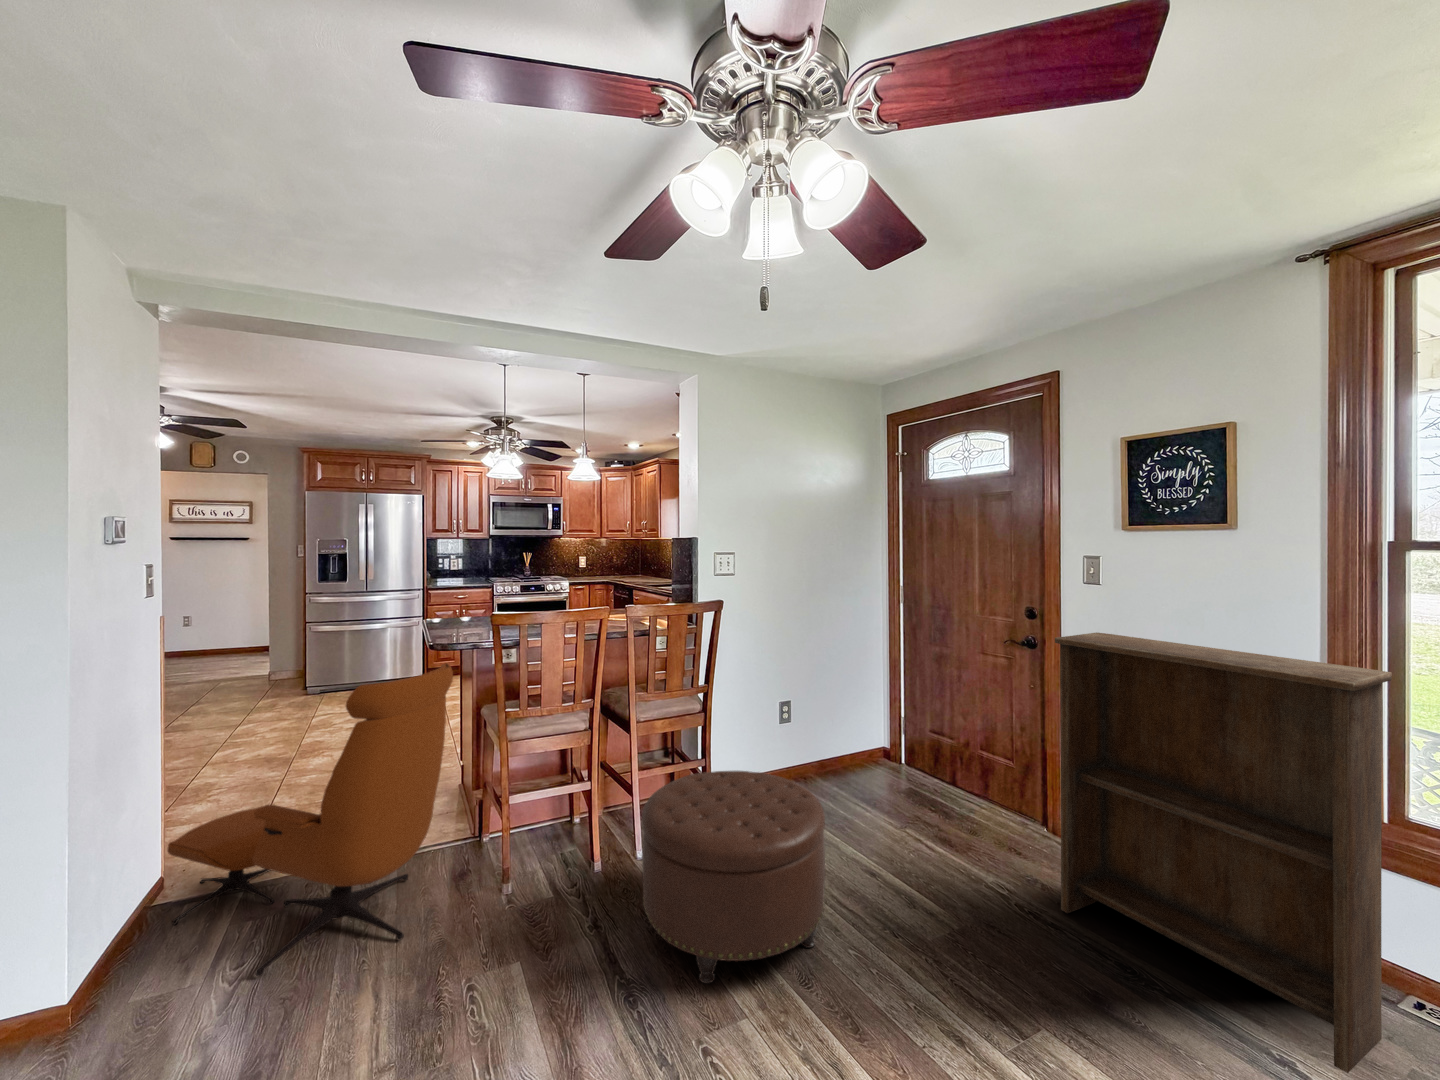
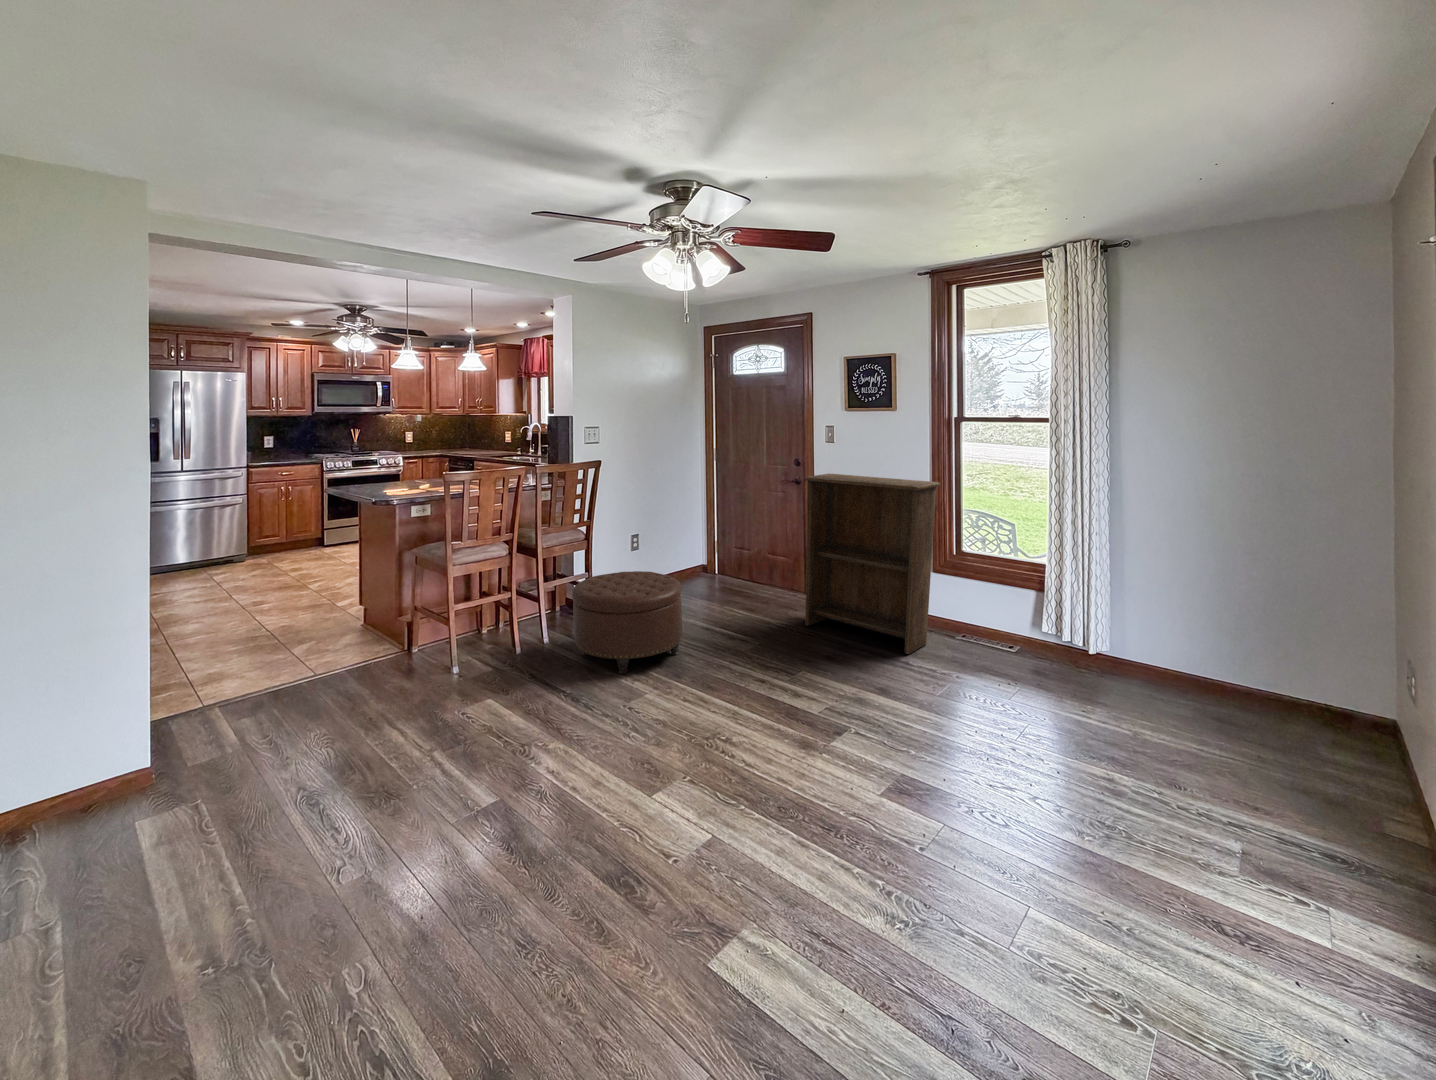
lounge chair: present [167,663,453,976] -> none [217,514,434,711]

